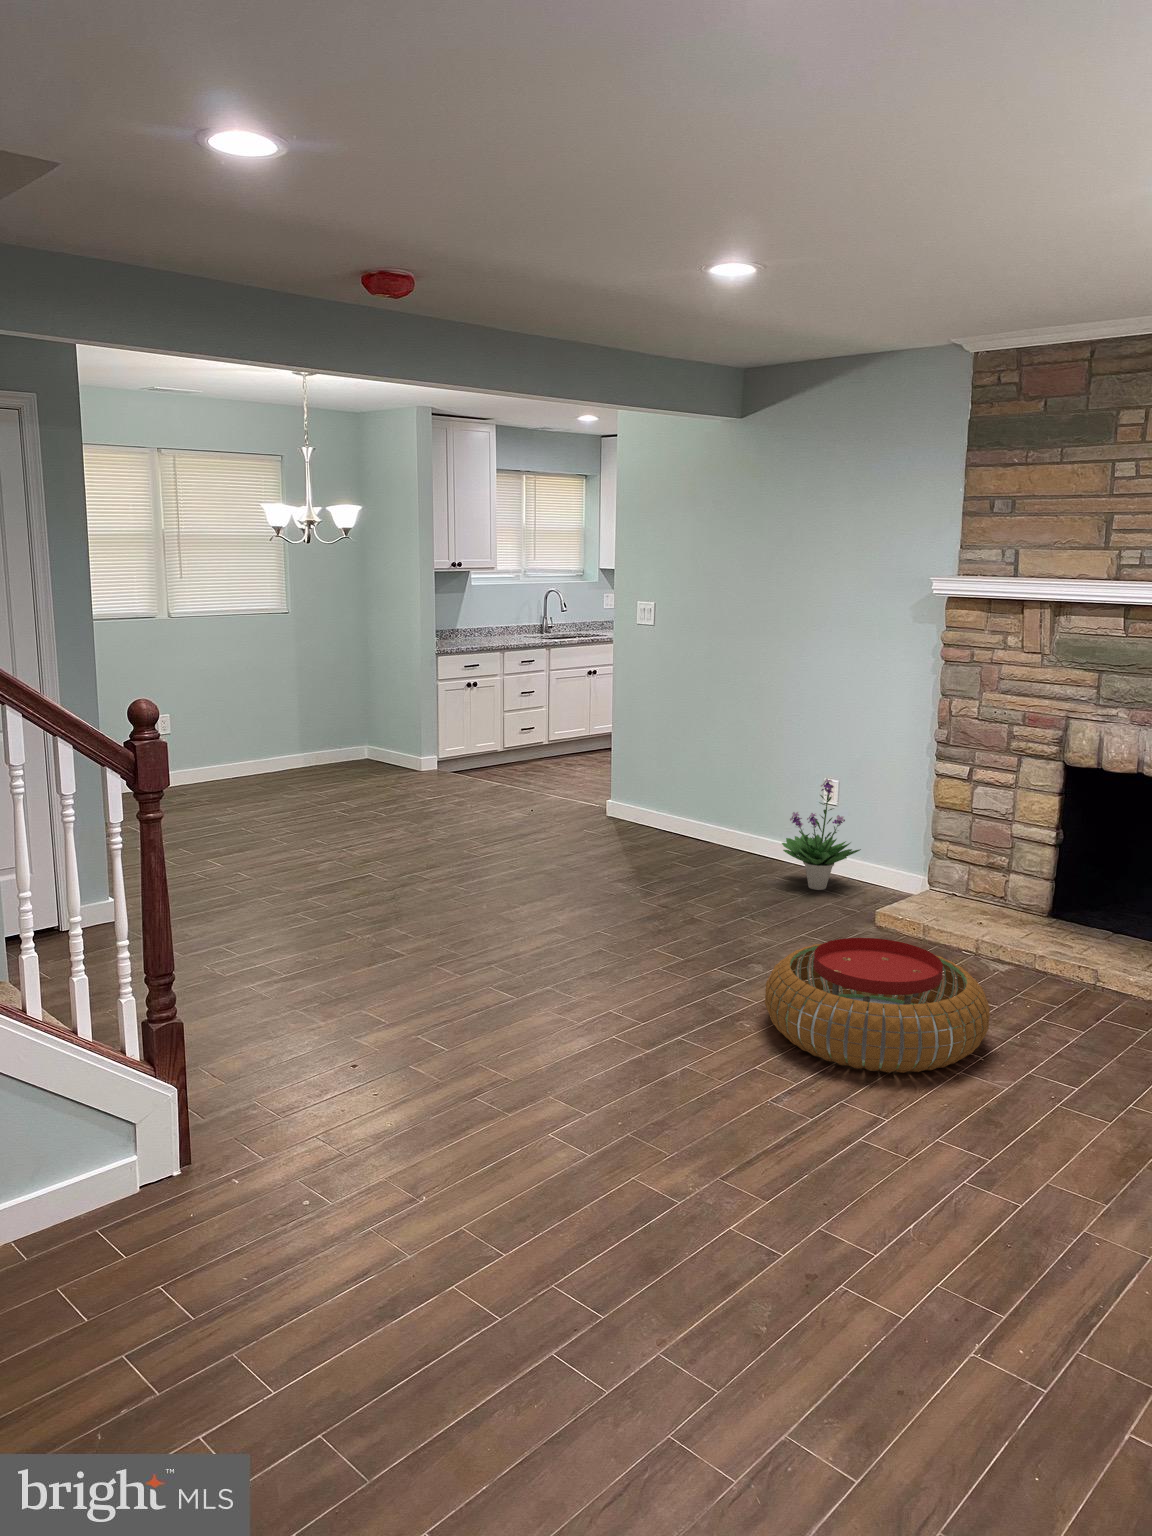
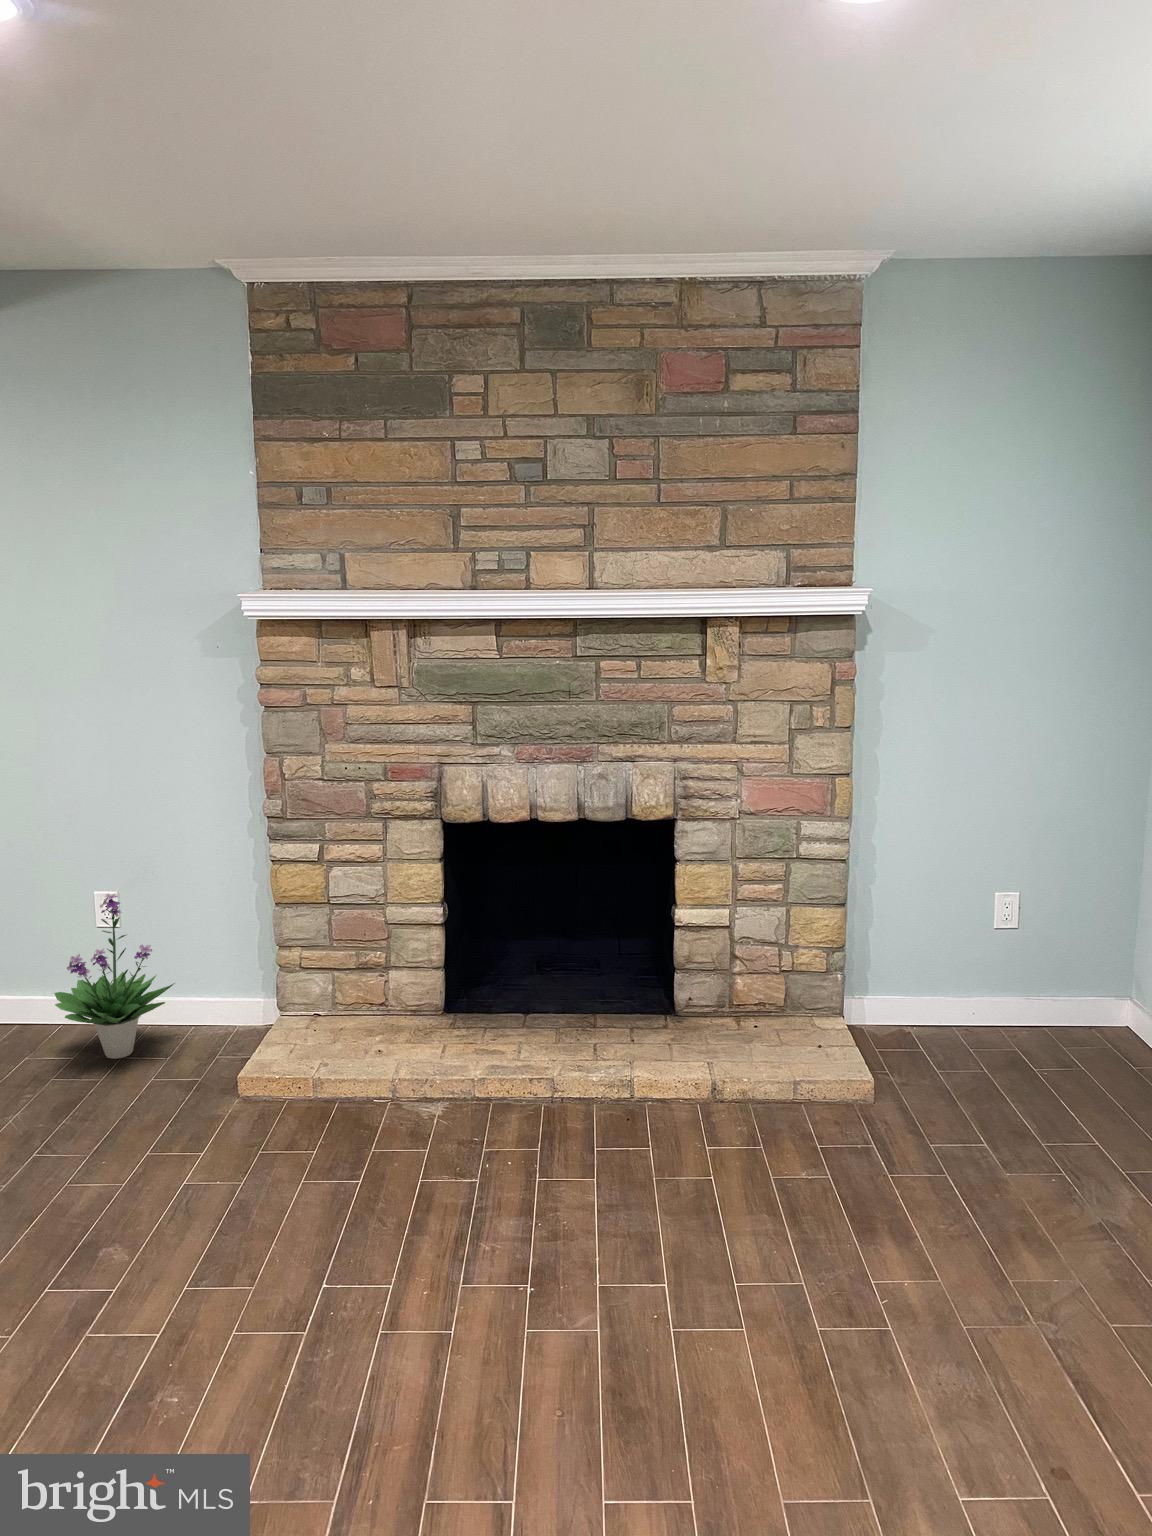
pouf: present [765,938,990,1073] -> none [195,1141,541,1402]

